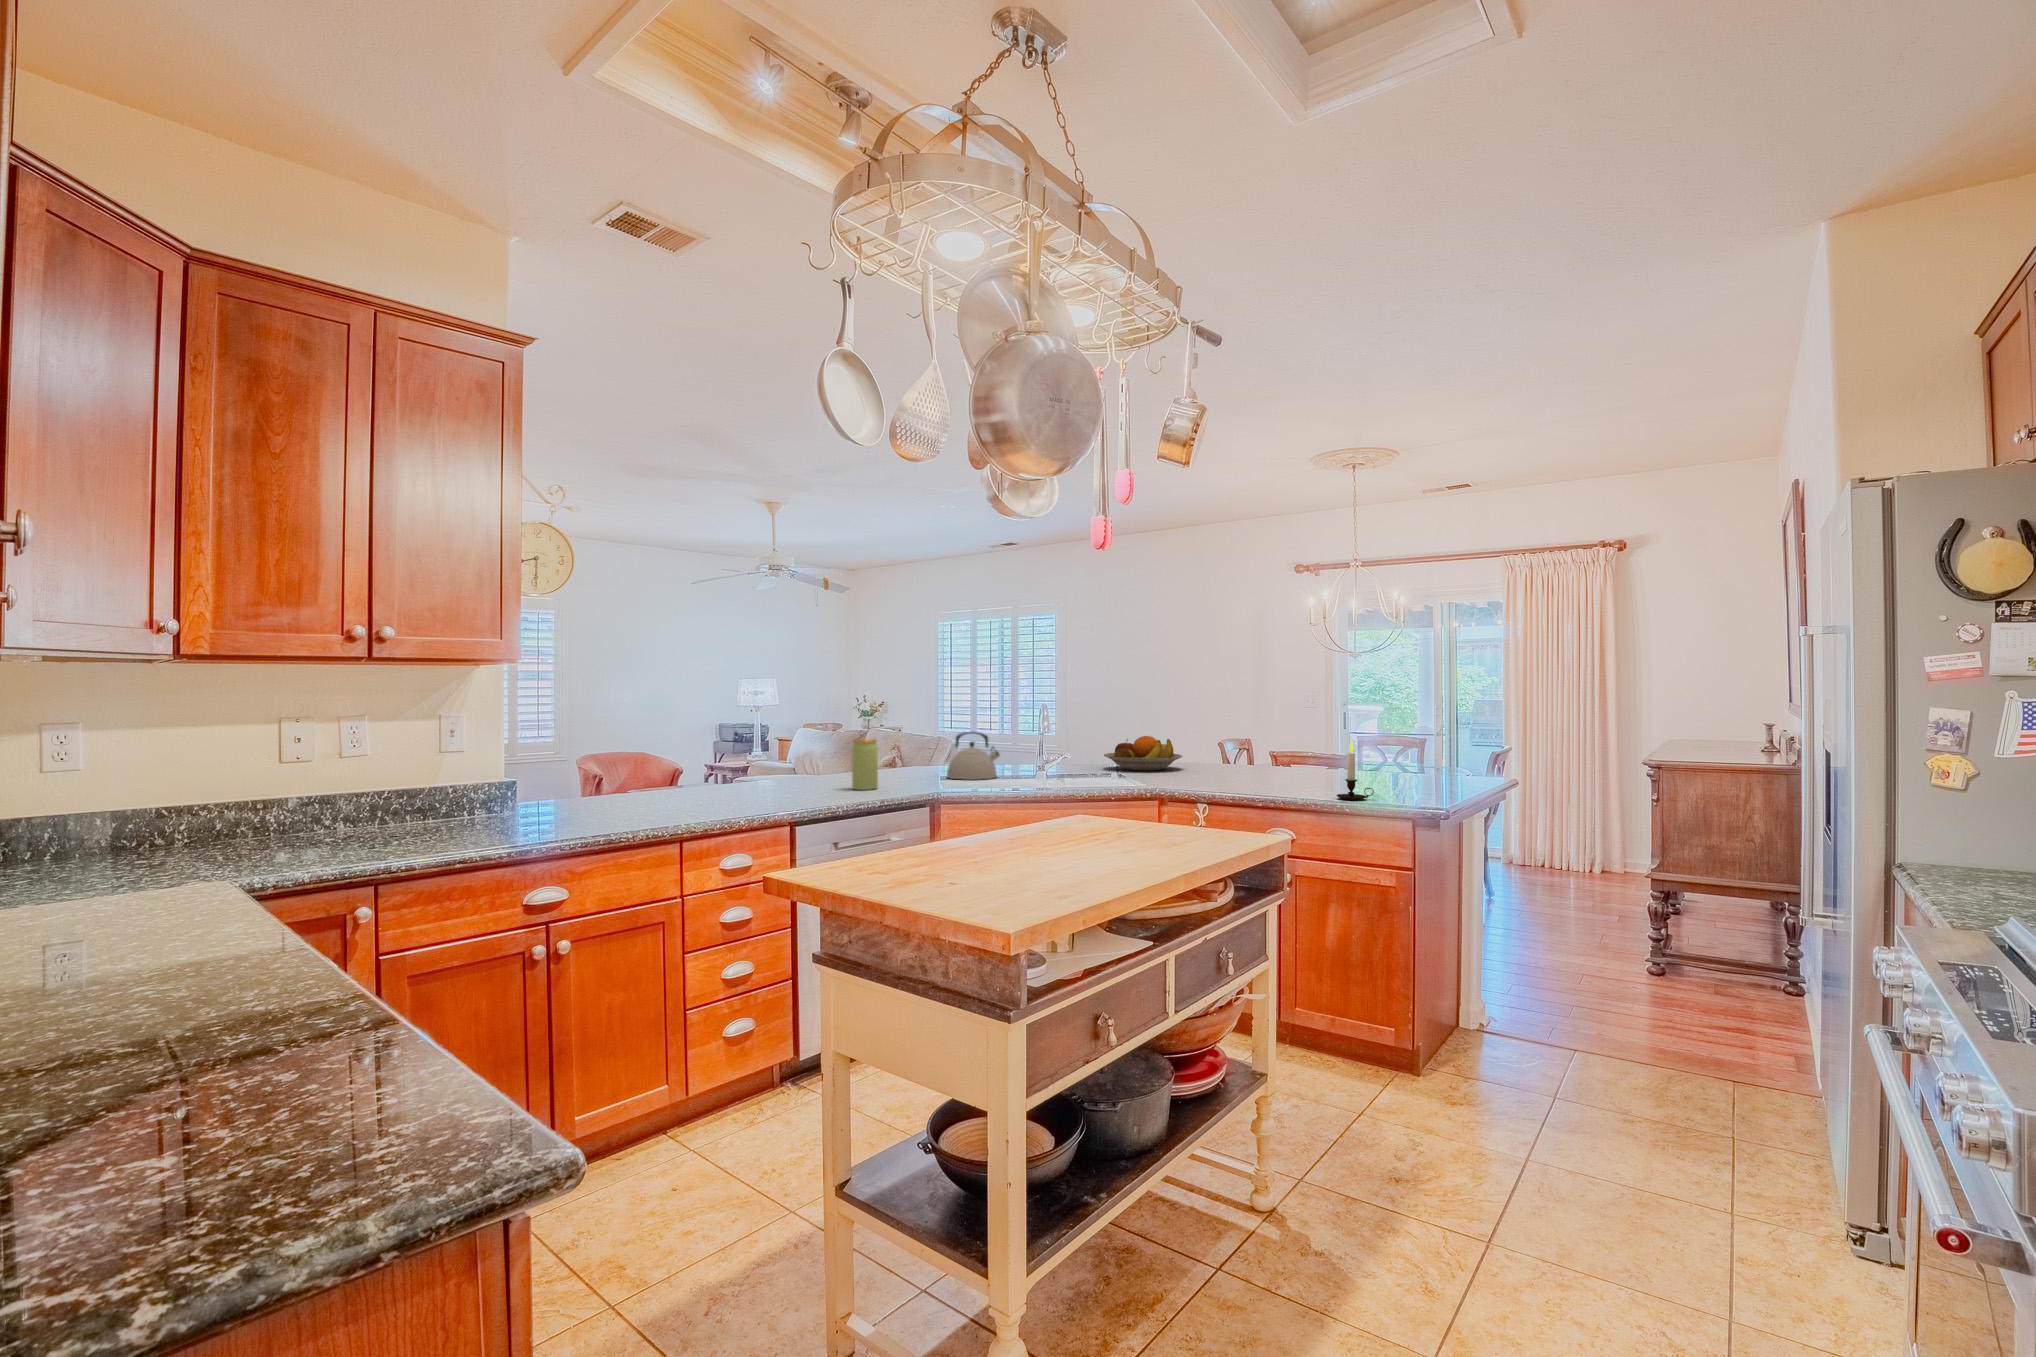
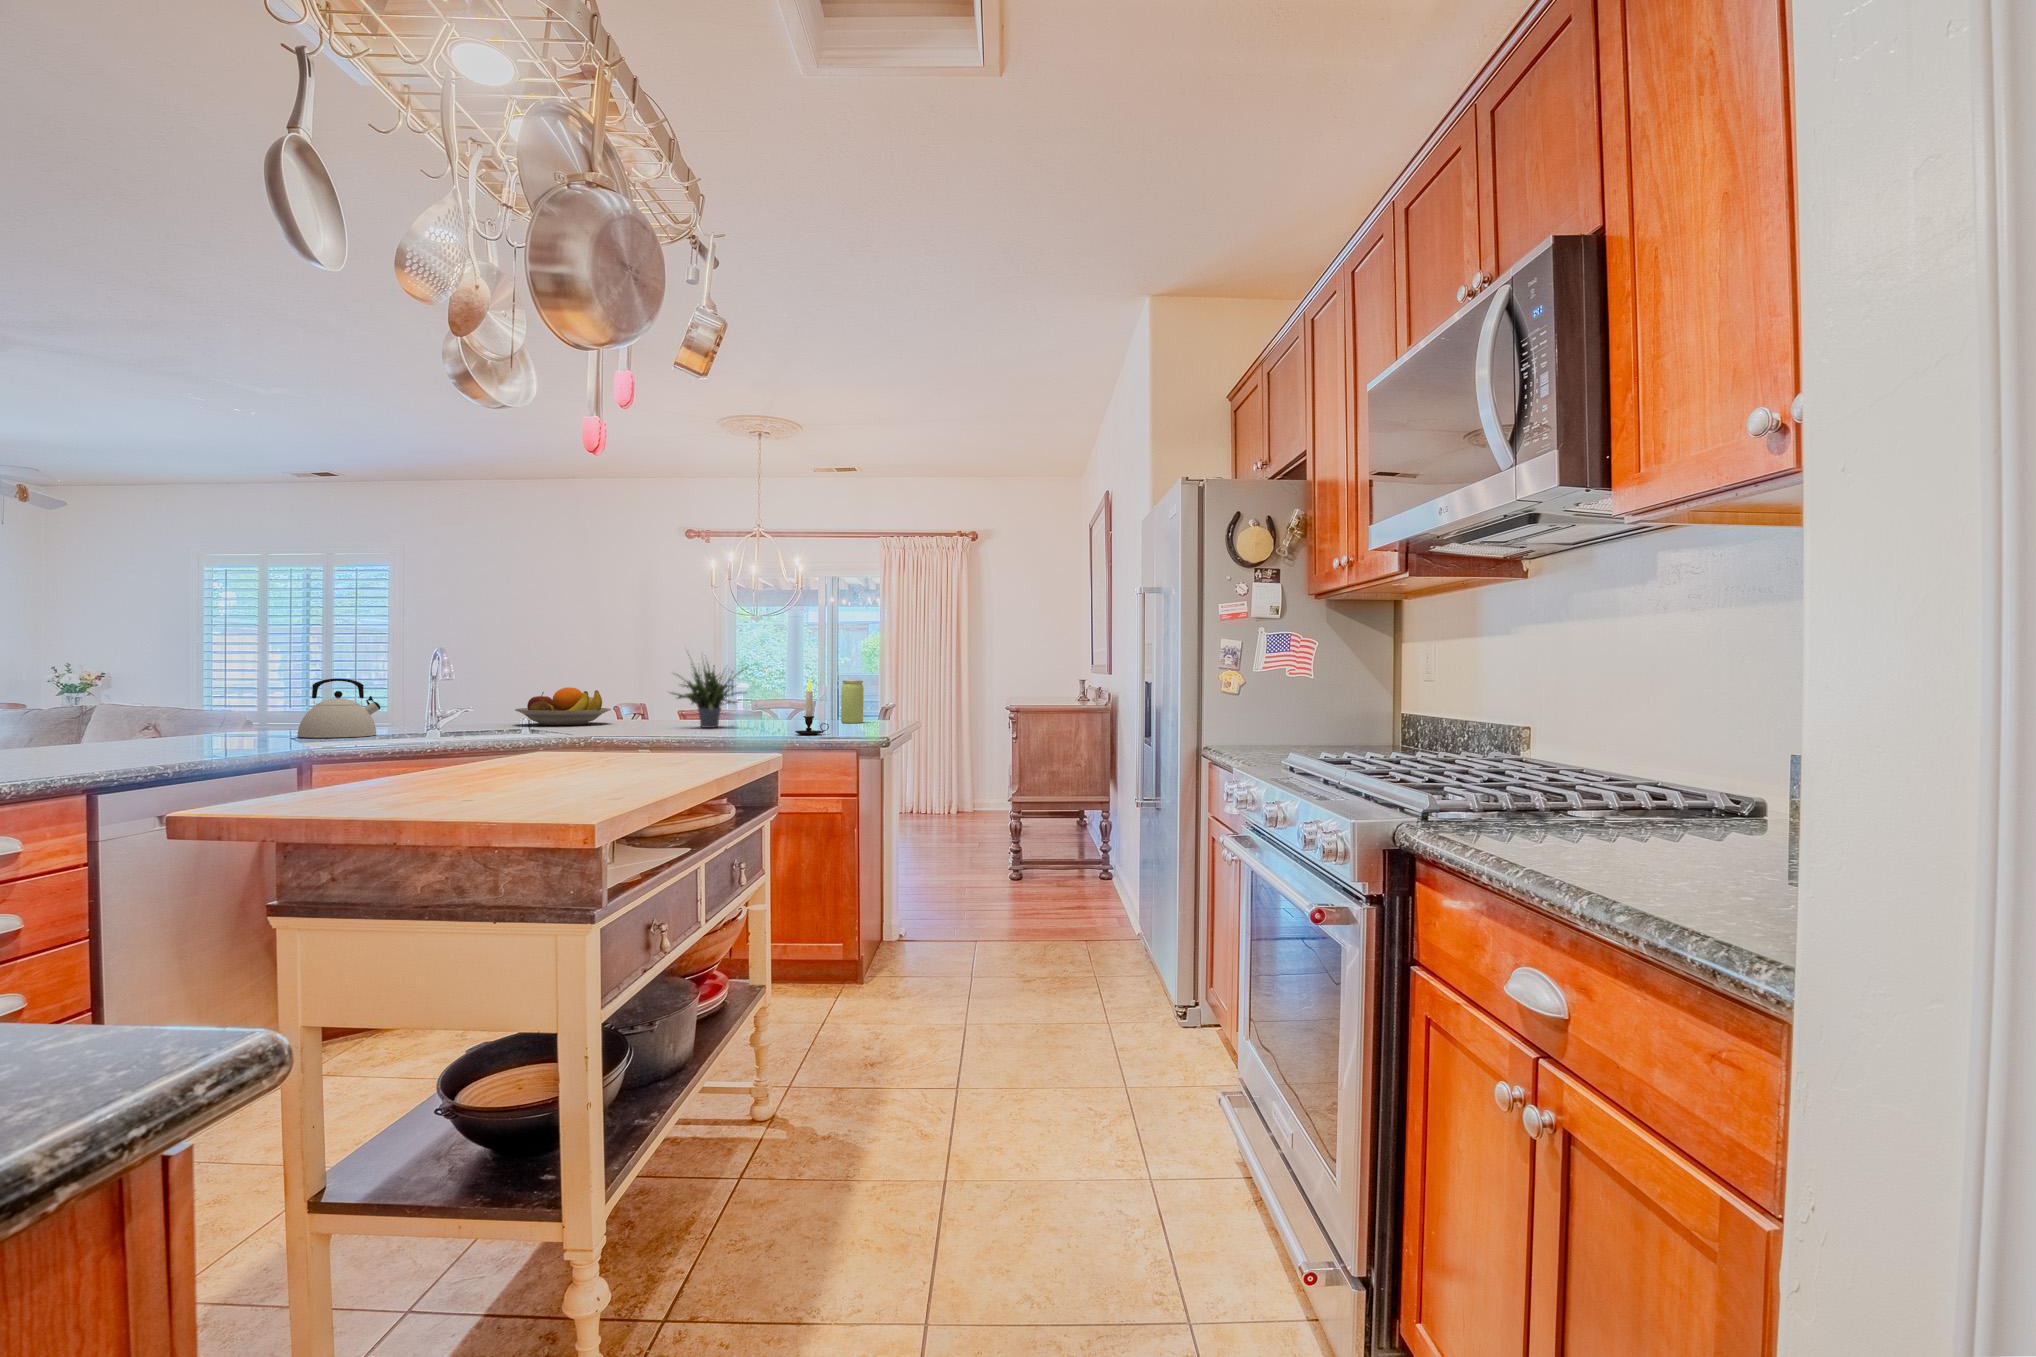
potted plant: none [1223,699,1301,781] -> present [672,655,745,728]
jar: present [852,739,878,790] -> present [841,680,864,723]

